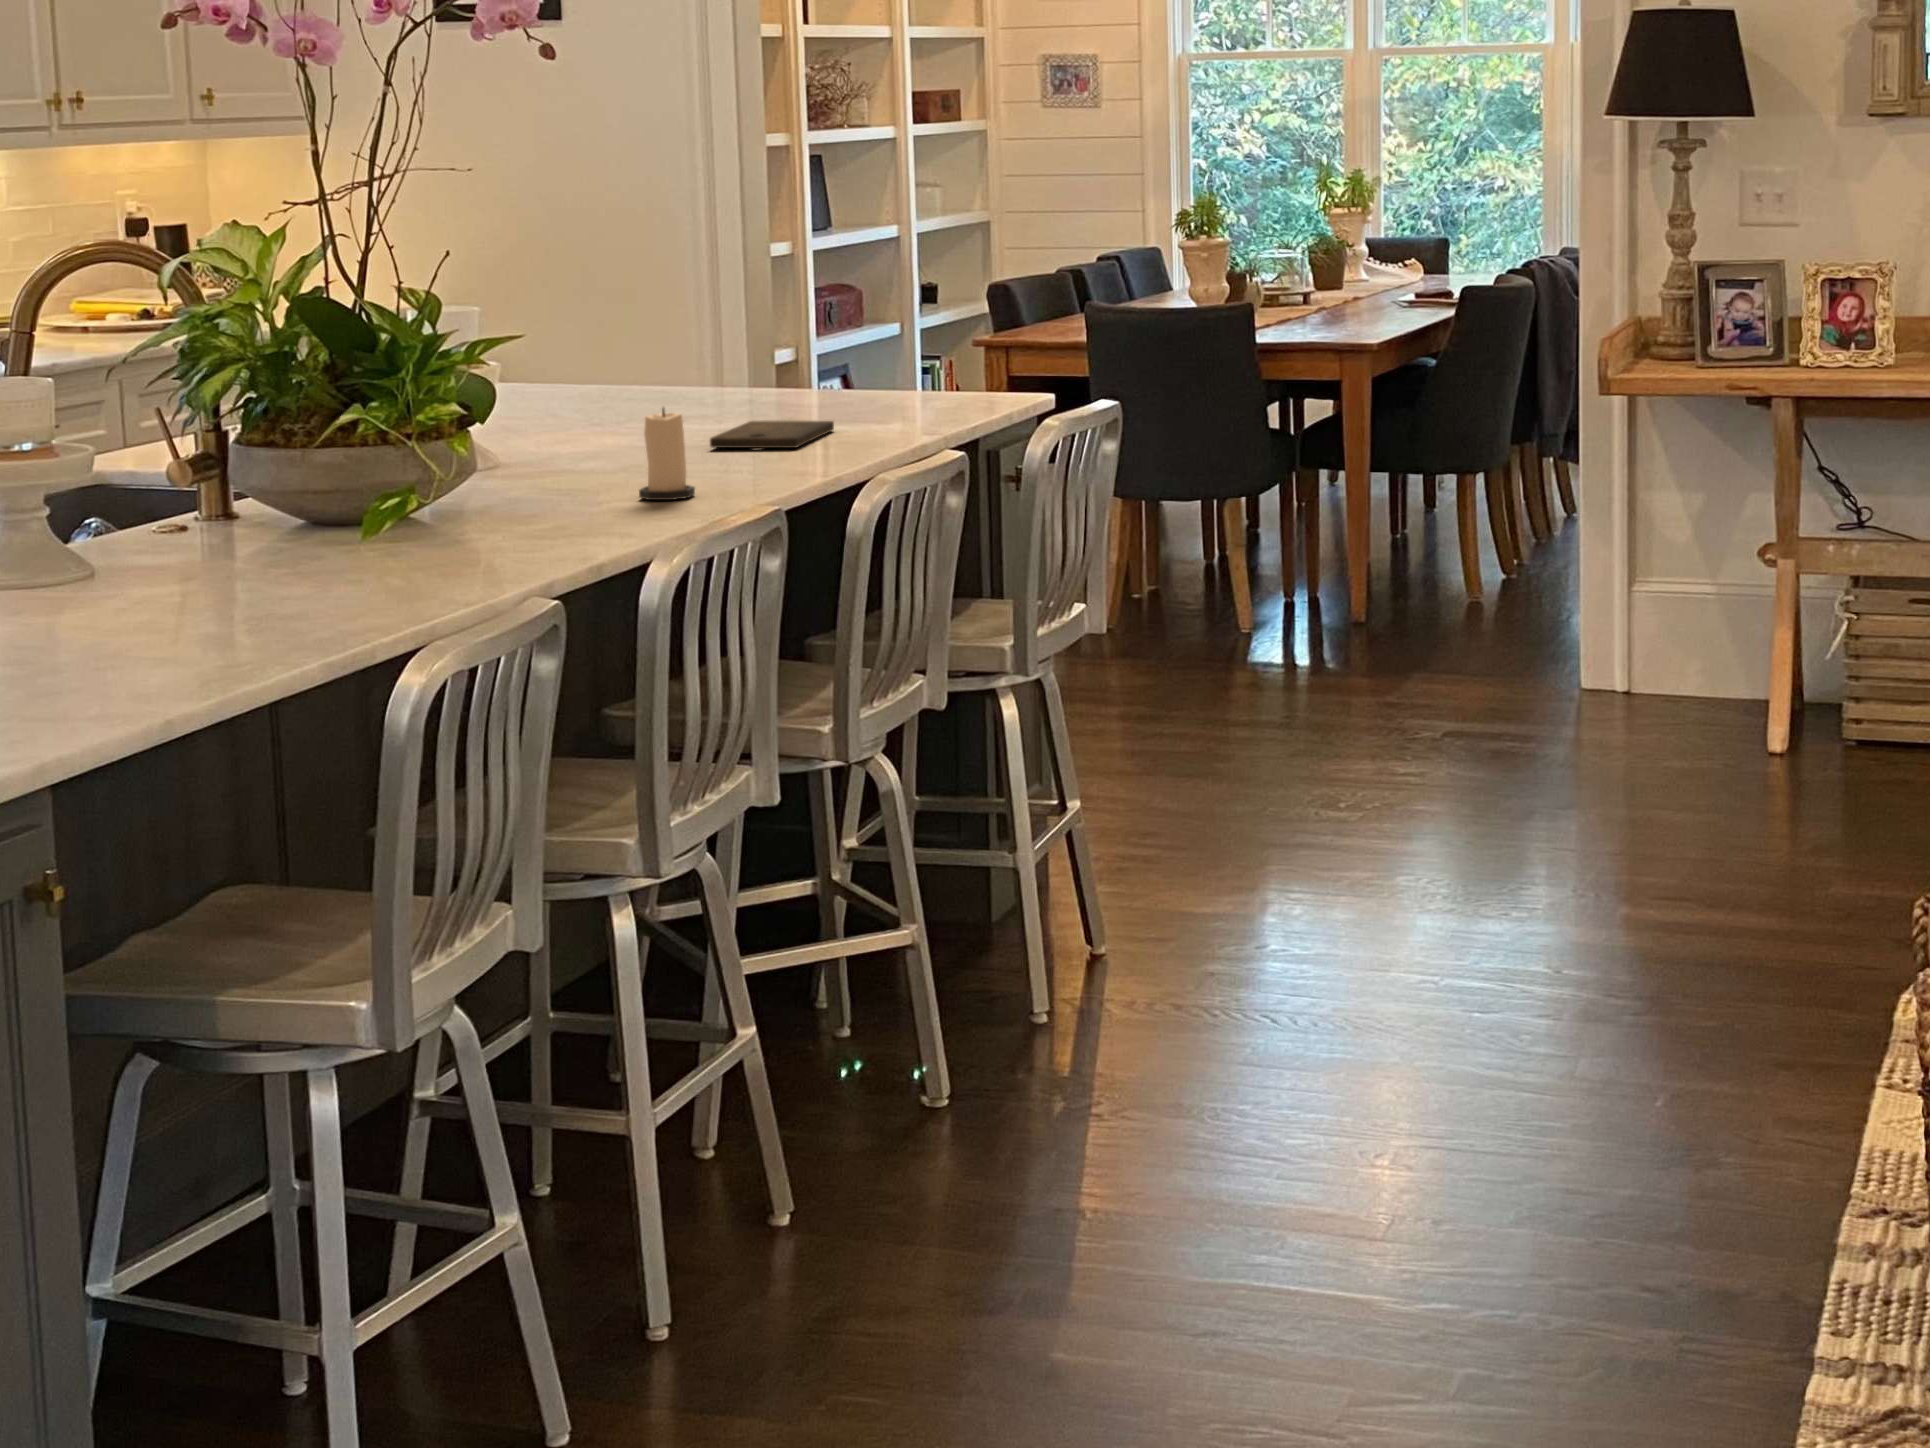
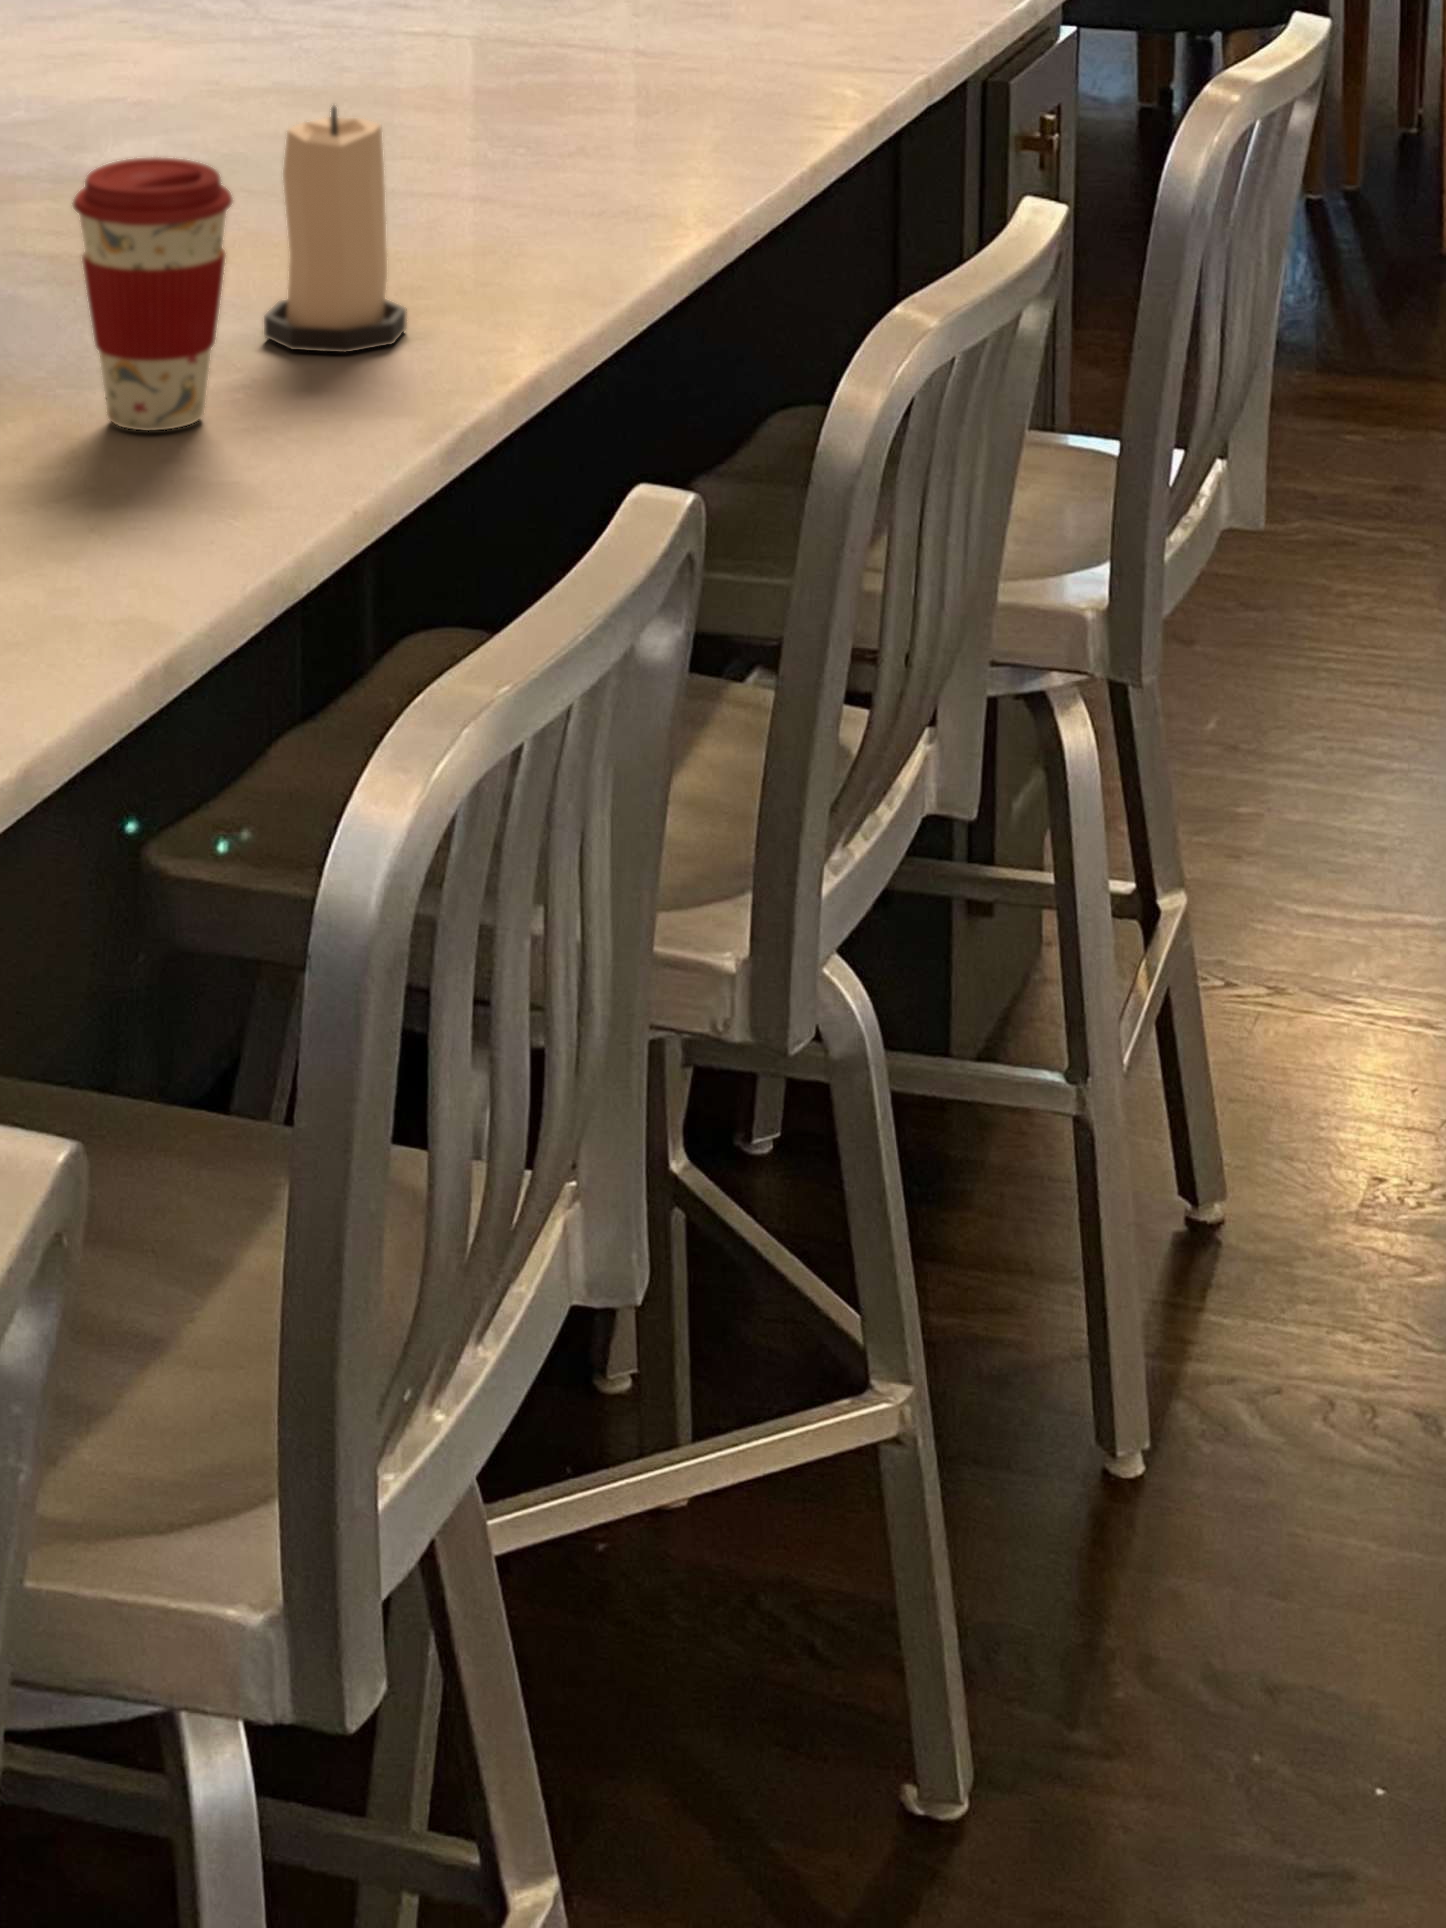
coffee cup: none [562,419,622,517] -> present [72,157,232,431]
cutting board: present [710,421,834,448] -> none [410,35,682,133]

